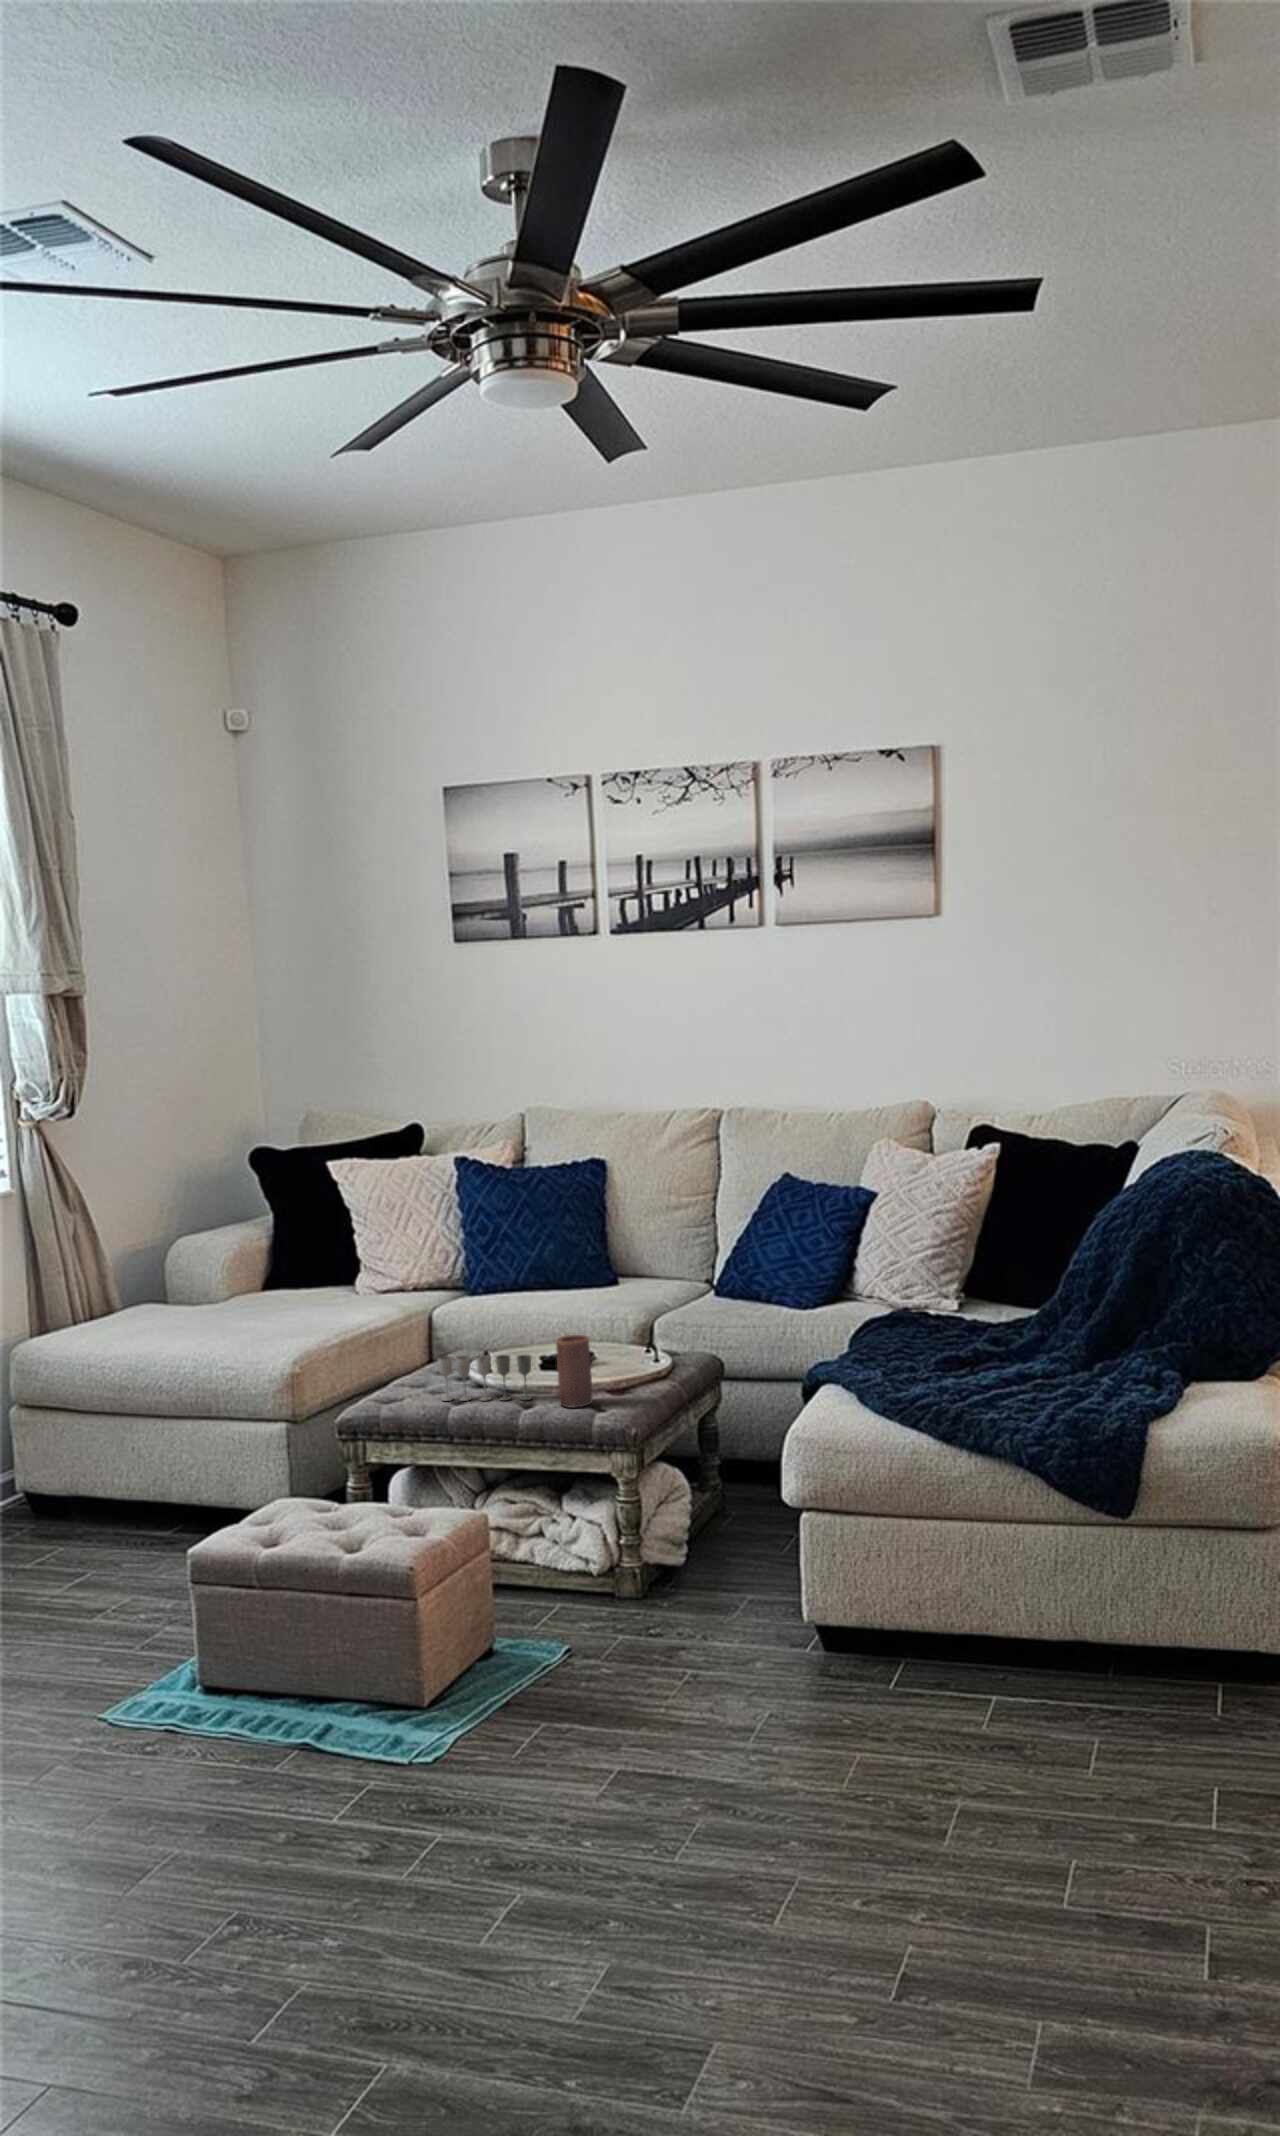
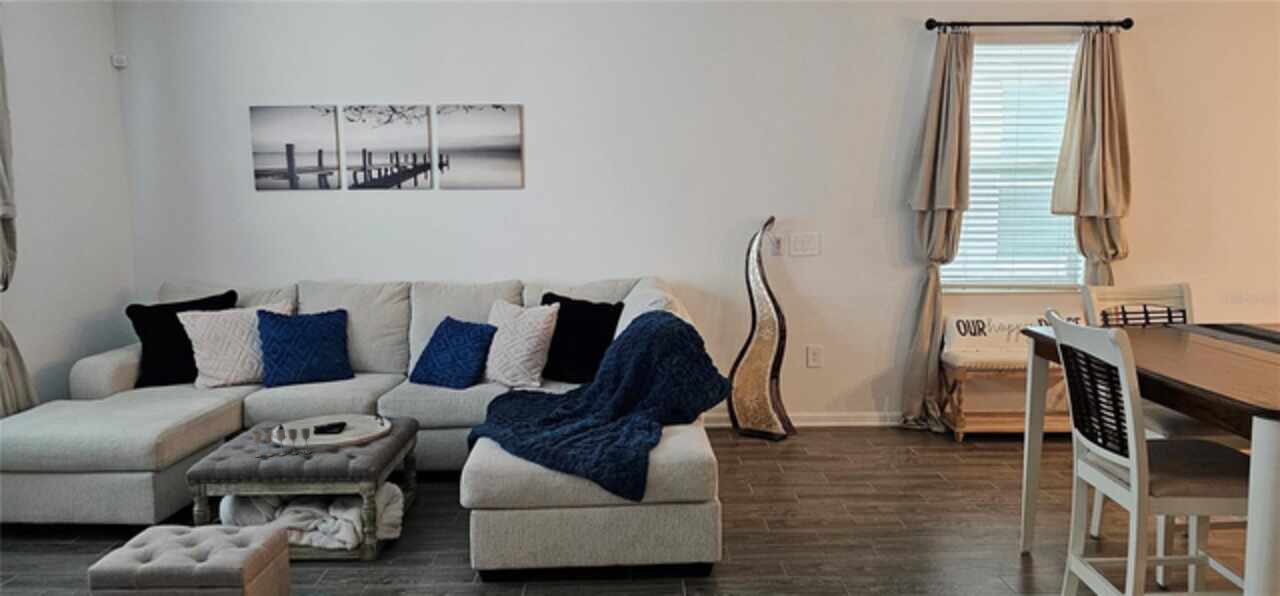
candle: present [556,1335,593,1408] -> none [325,416,347,457]

